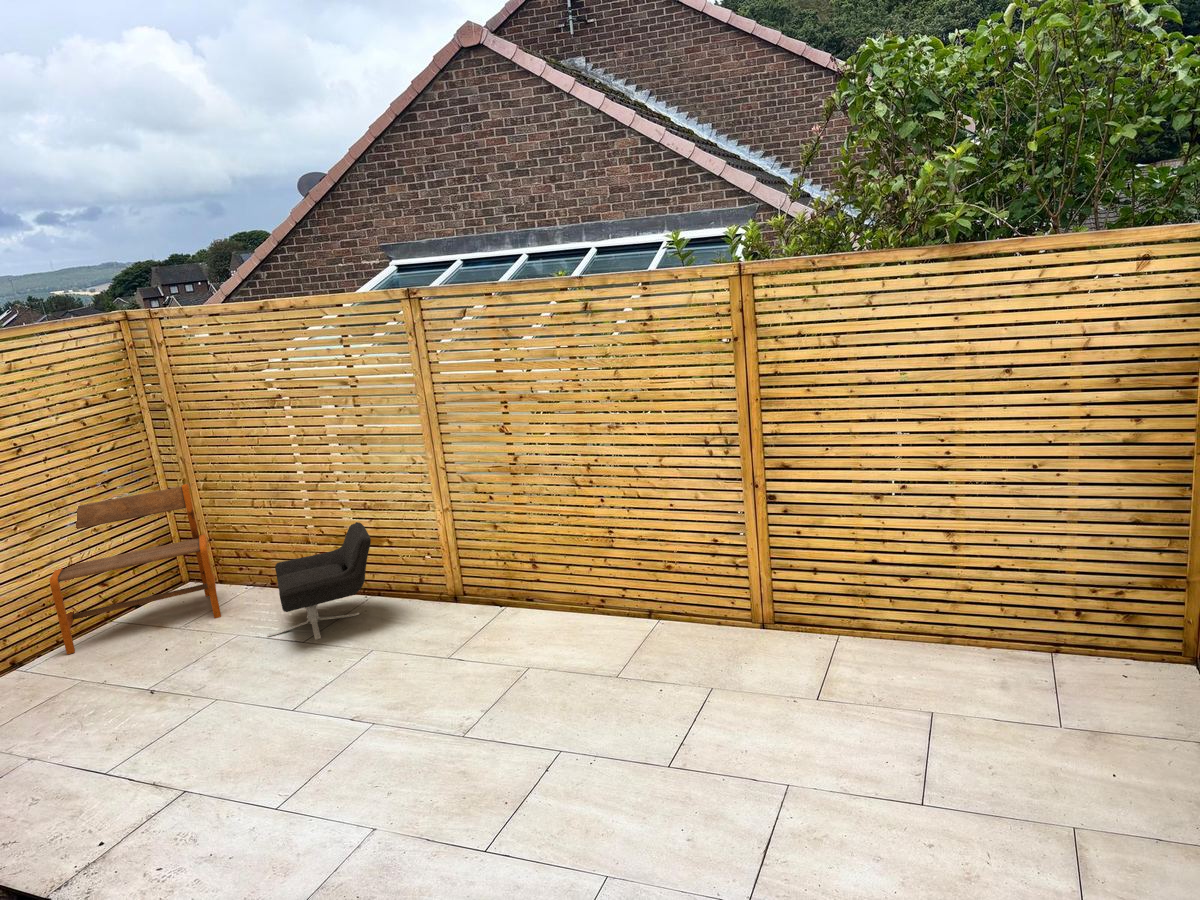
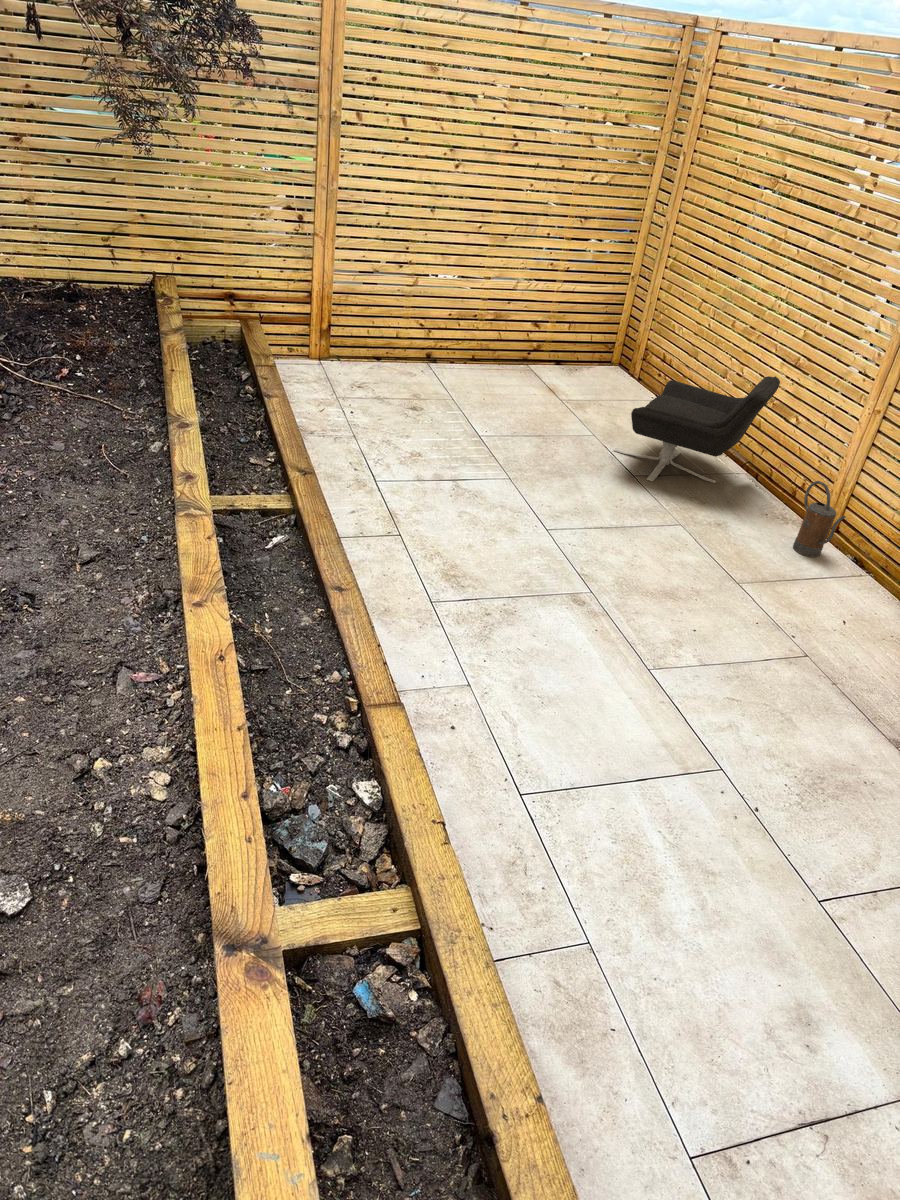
bench: present [50,484,221,654] -> none [468,224,652,410]
watering can: none [435,568,474,620] -> present [793,481,845,557]

